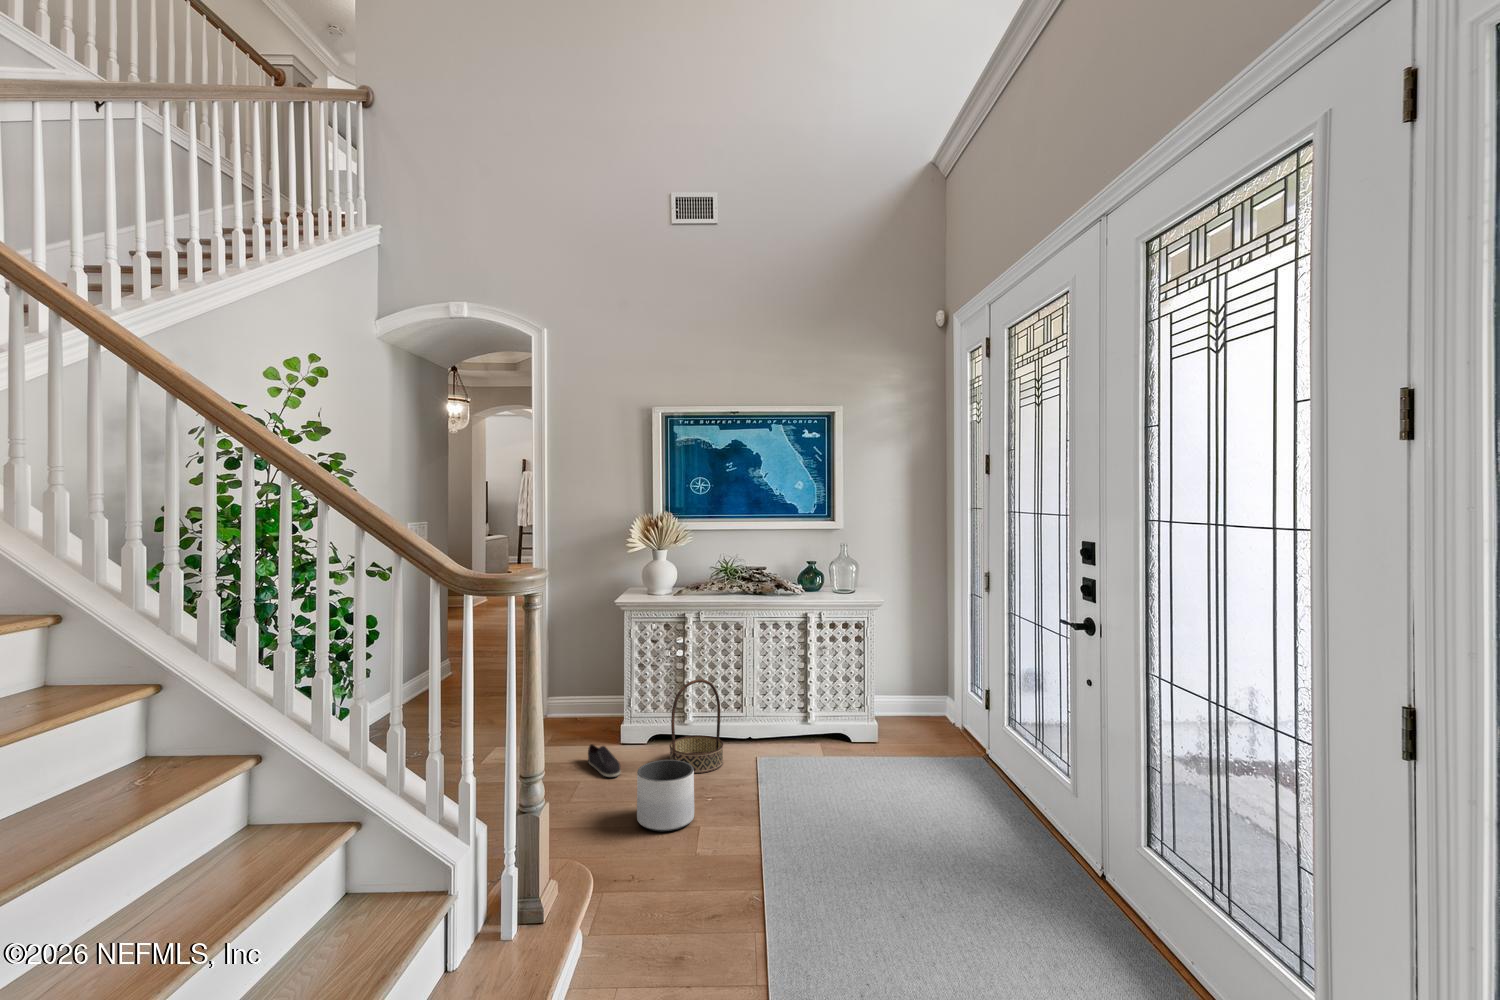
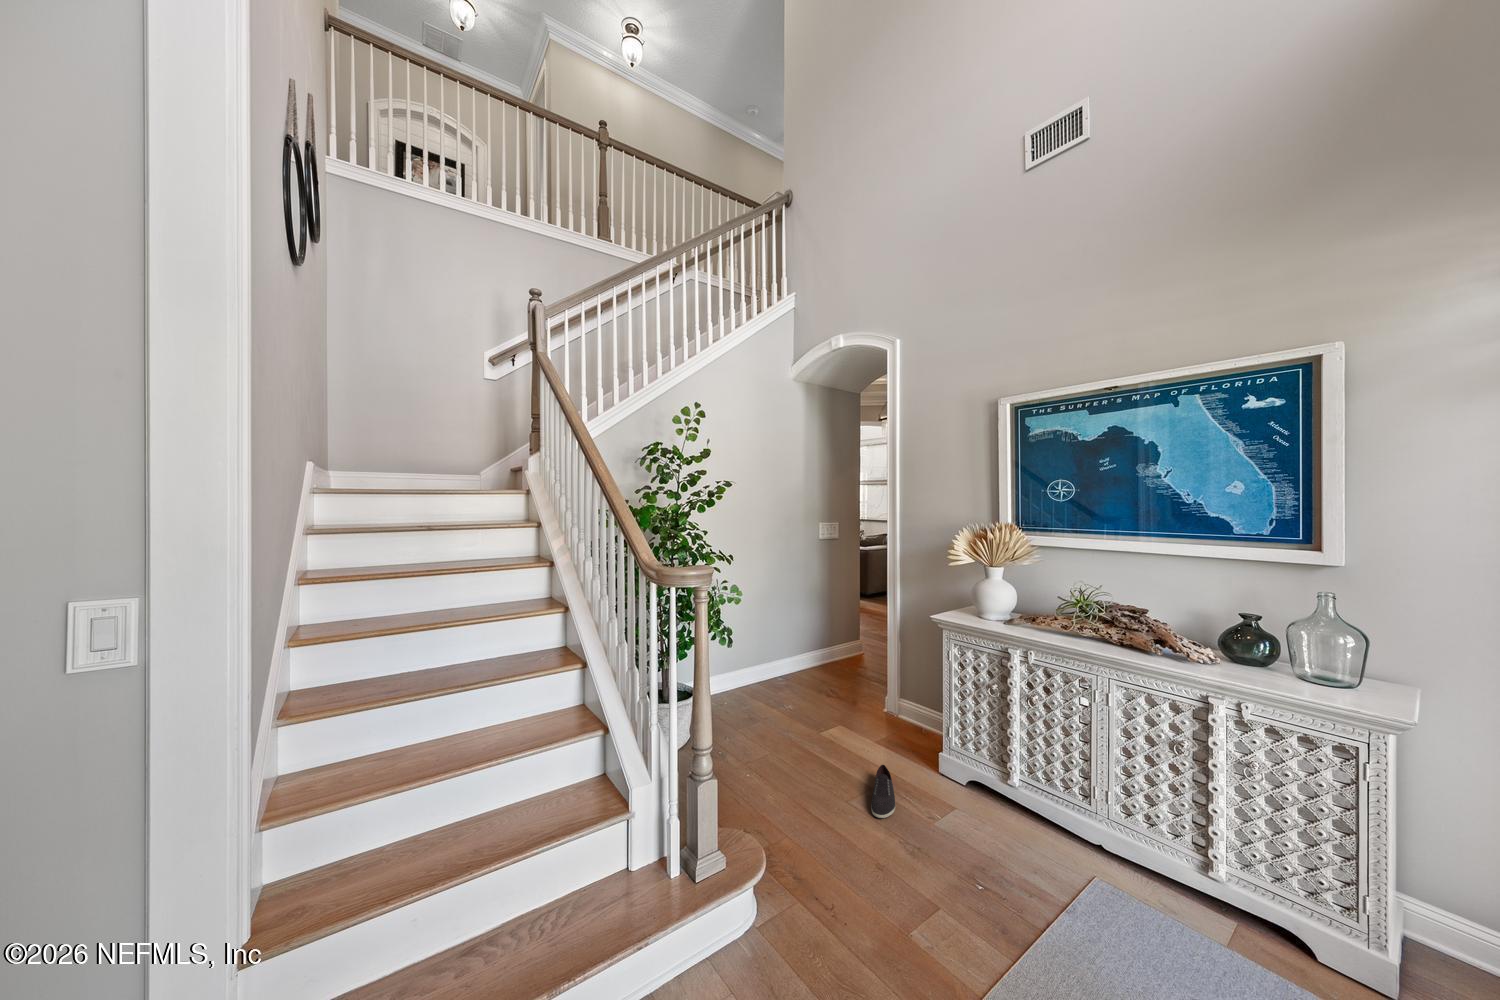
basket: present [670,679,723,773] -> none [947,745,1028,877]
planter: present [637,760,694,831] -> none [826,837,900,954]

